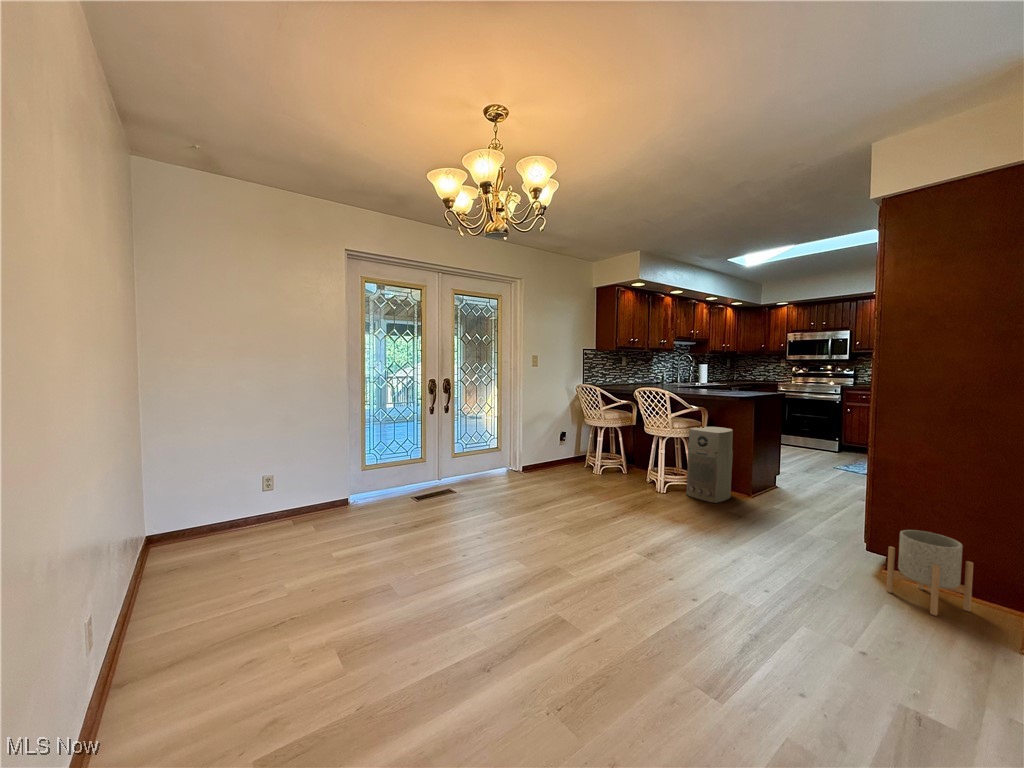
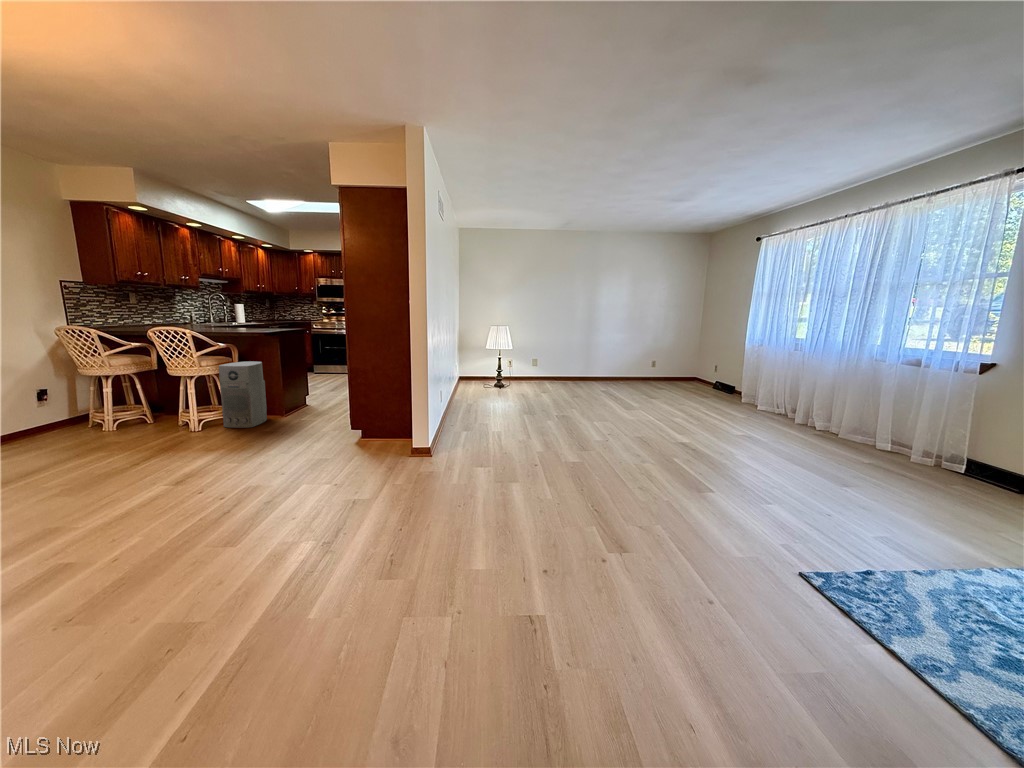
planter: present [887,530,973,615] -> none [360,409,399,455]

